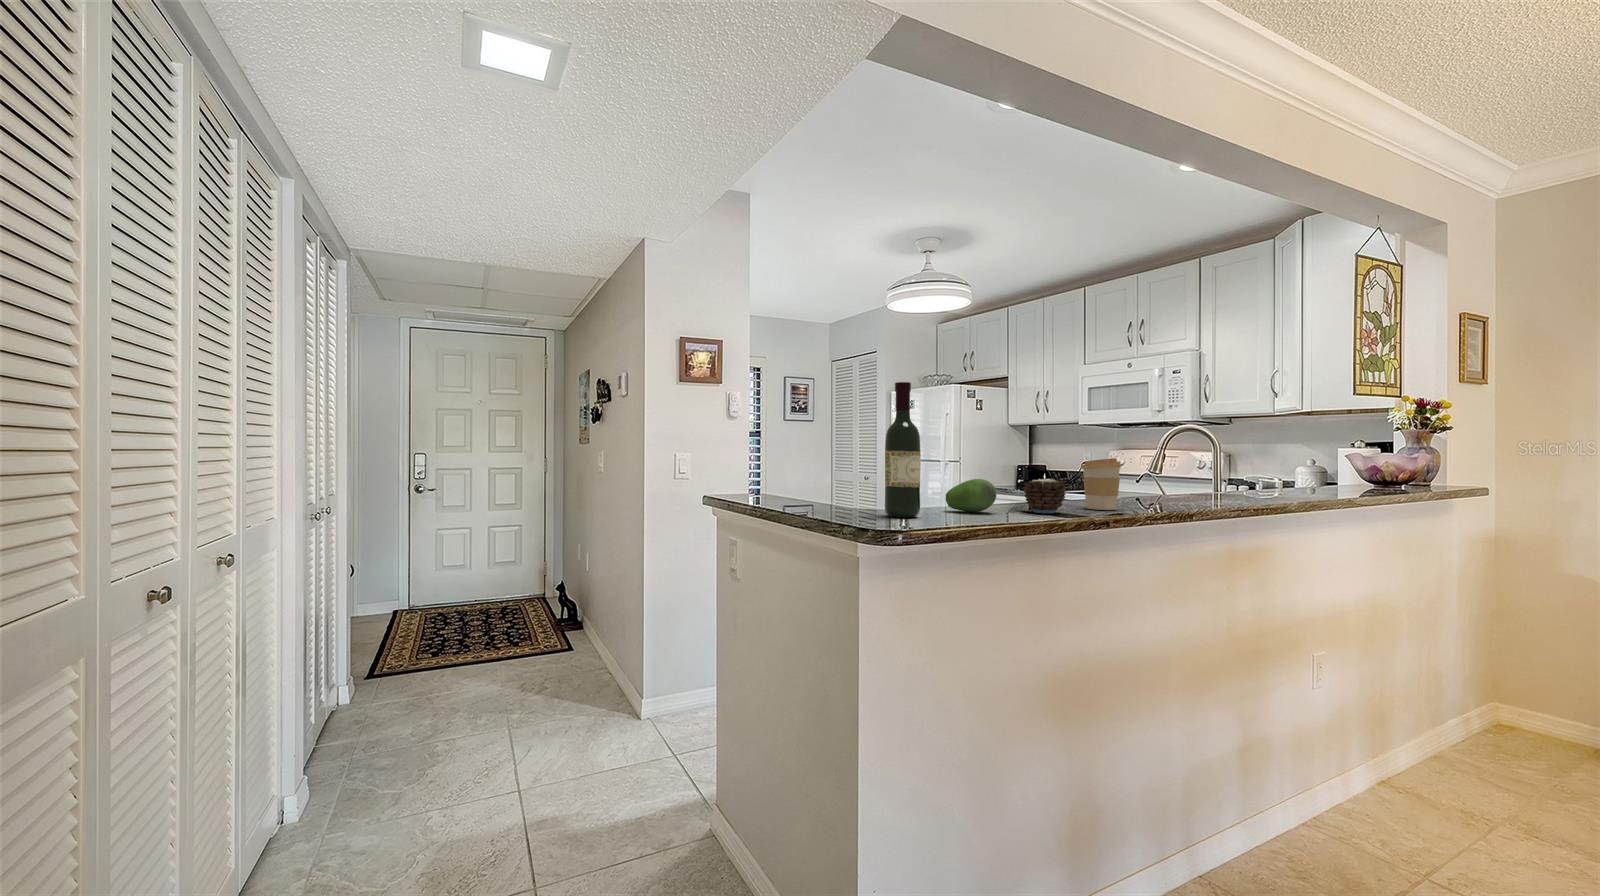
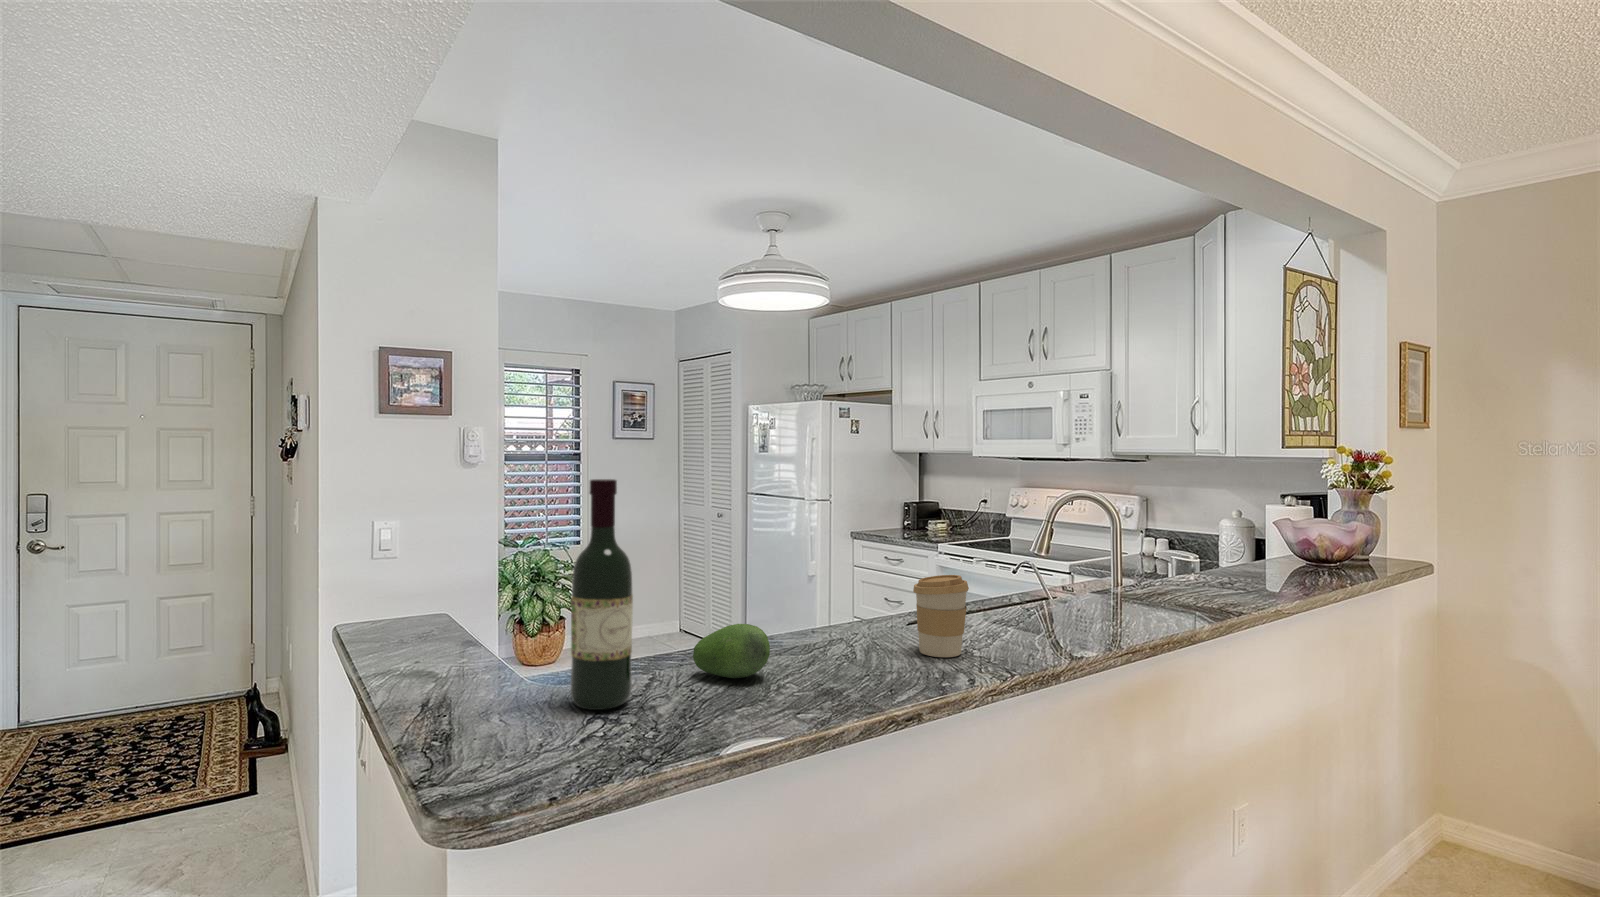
candle: present [1024,474,1066,513] -> none [816,612,880,676]

